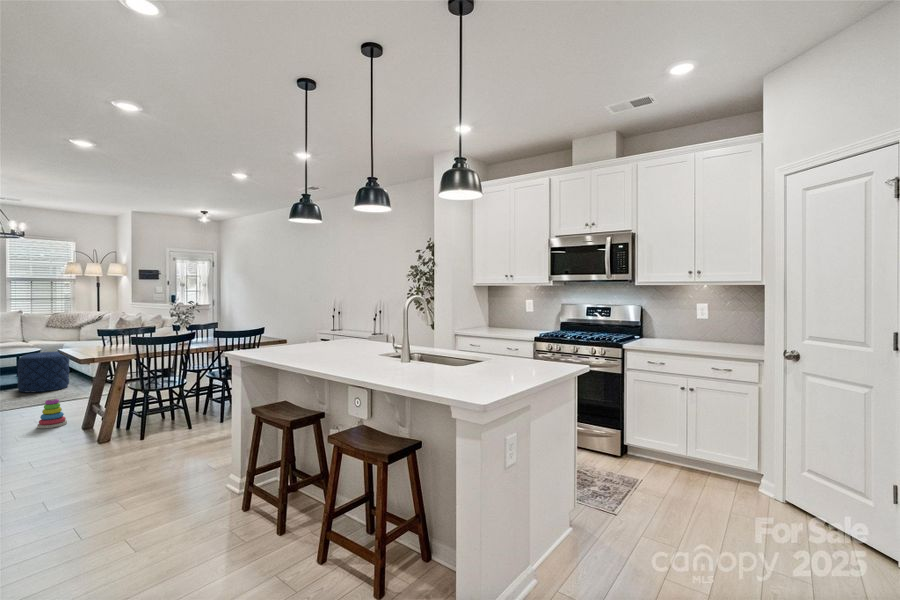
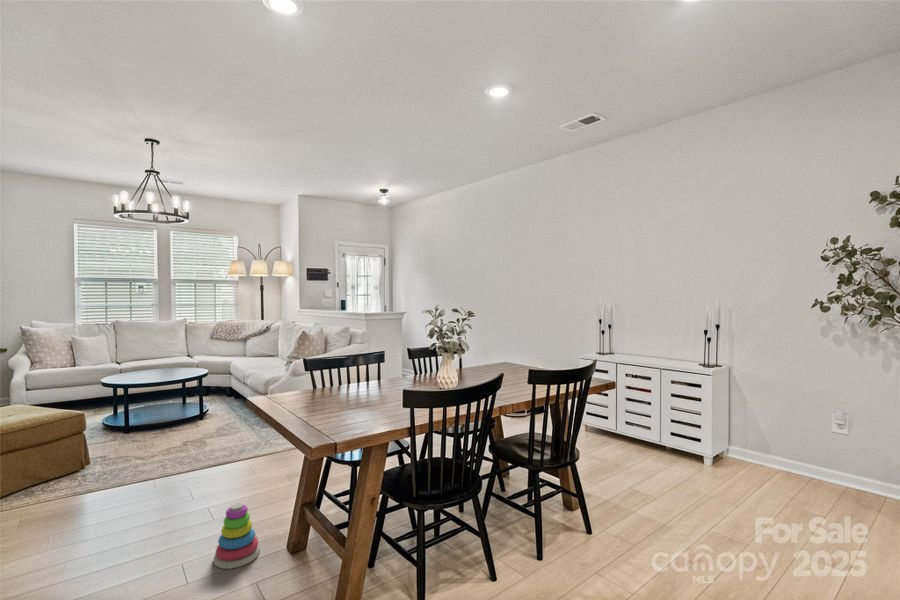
pouf: present [17,352,69,393] -> none [182,382,243,444]

